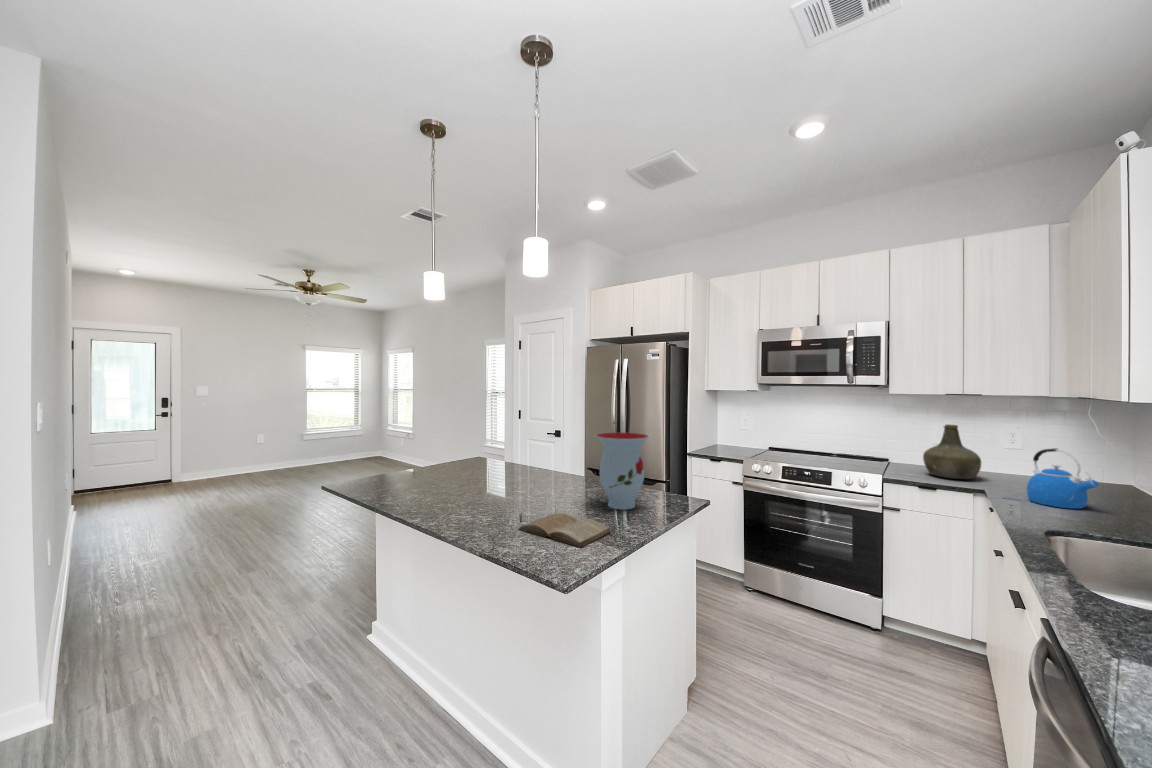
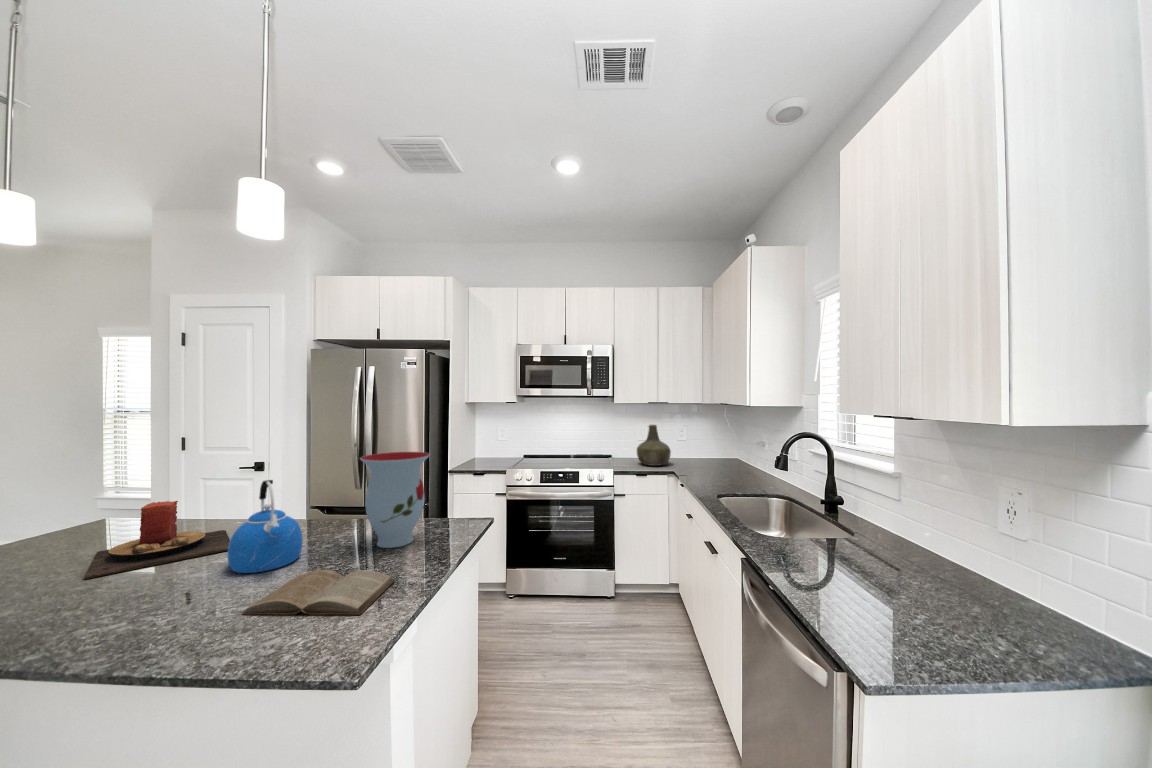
kettle: present [1027,448,1099,509] -> present [228,480,303,573]
candle: none [454,452,522,493] -> present [84,501,230,579]

